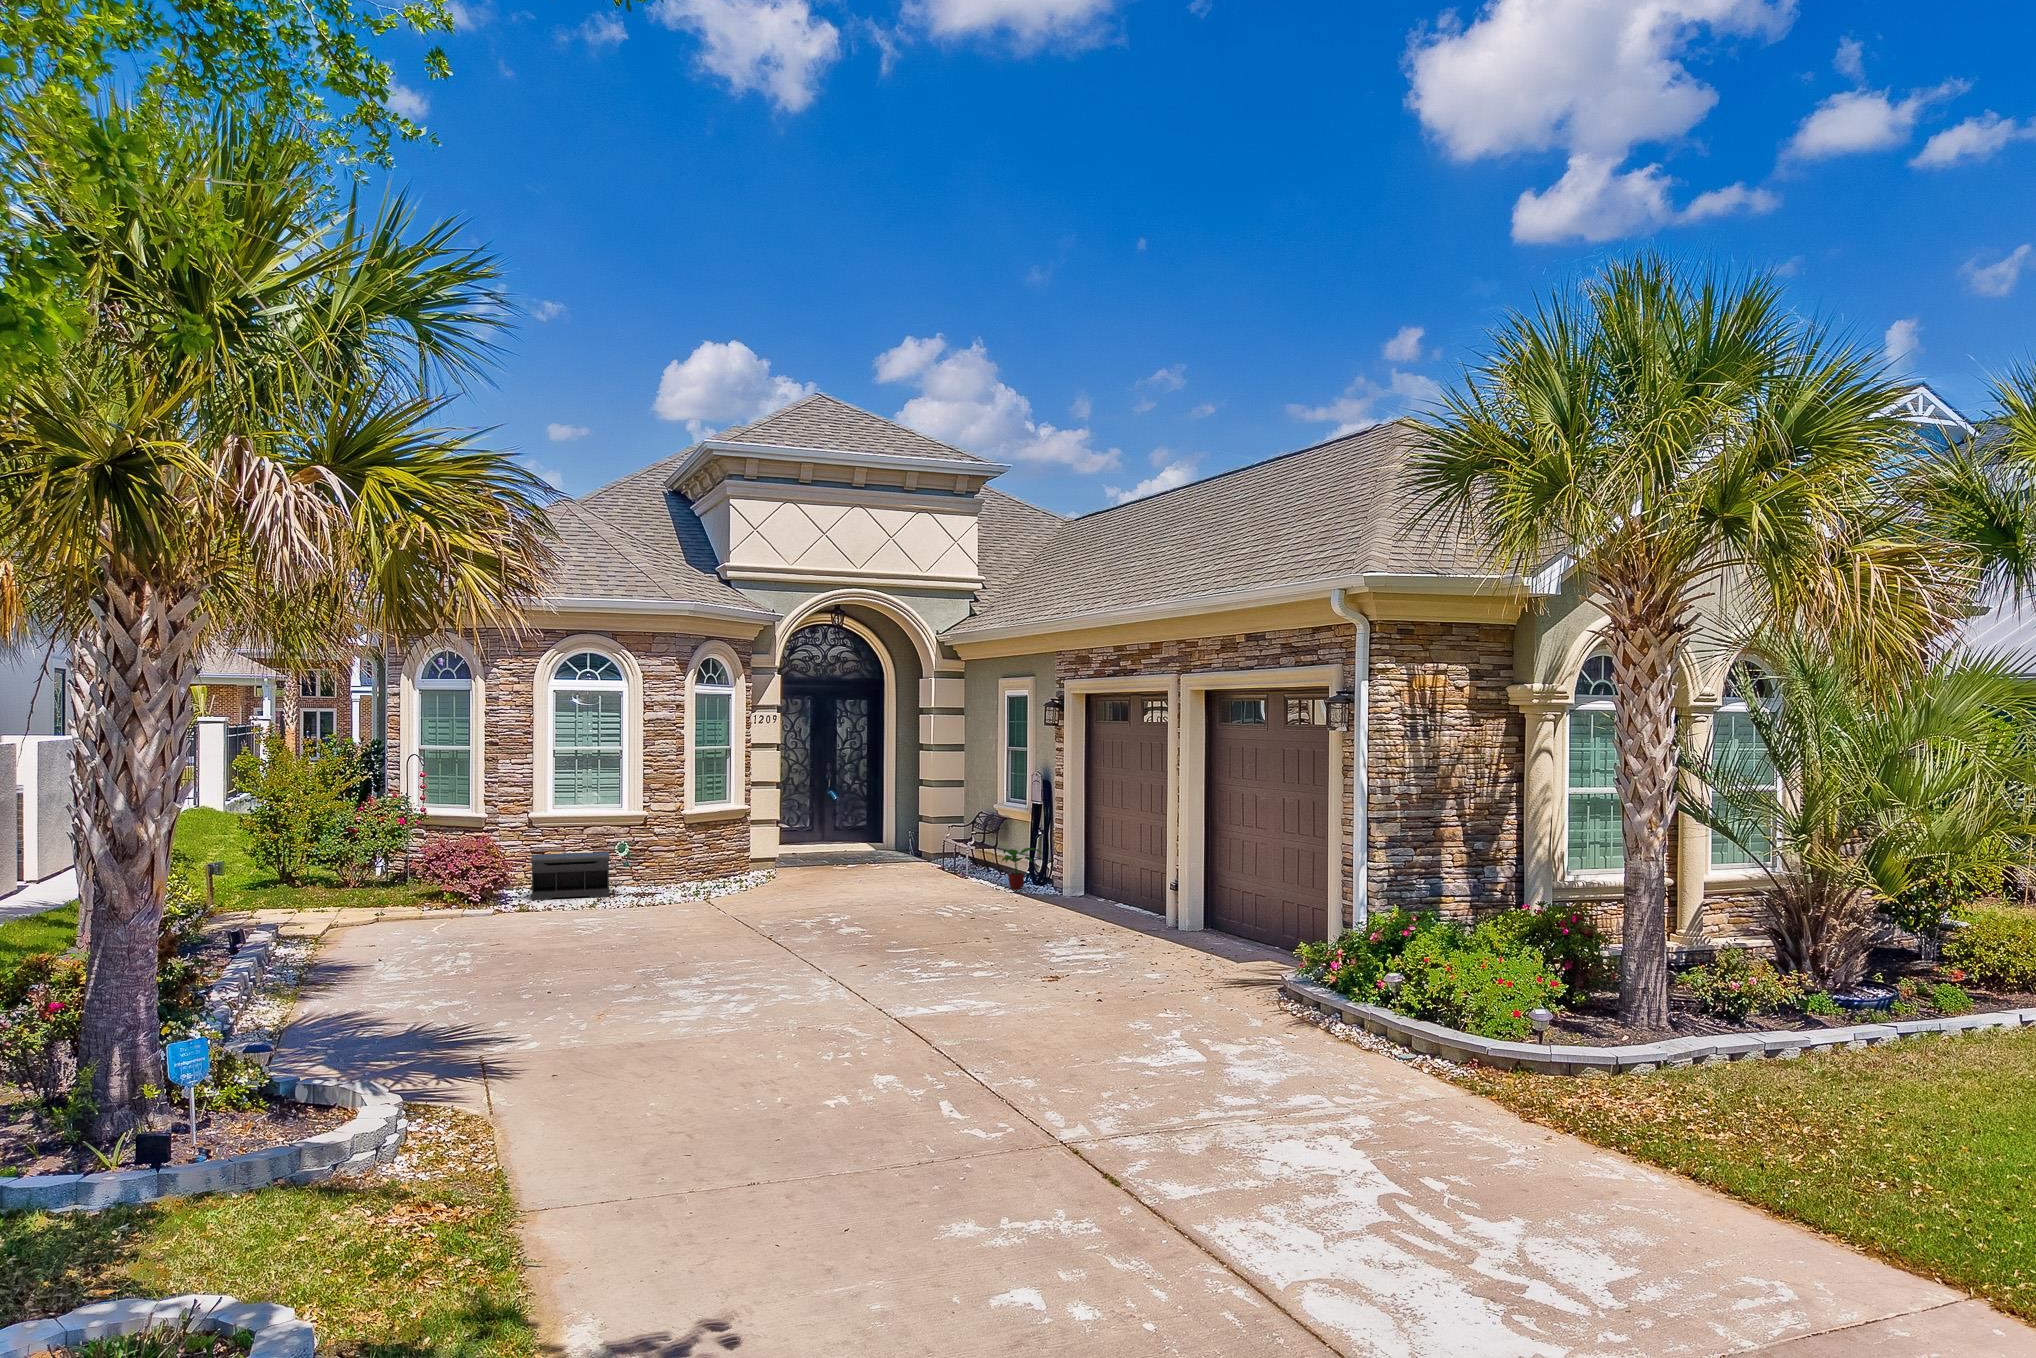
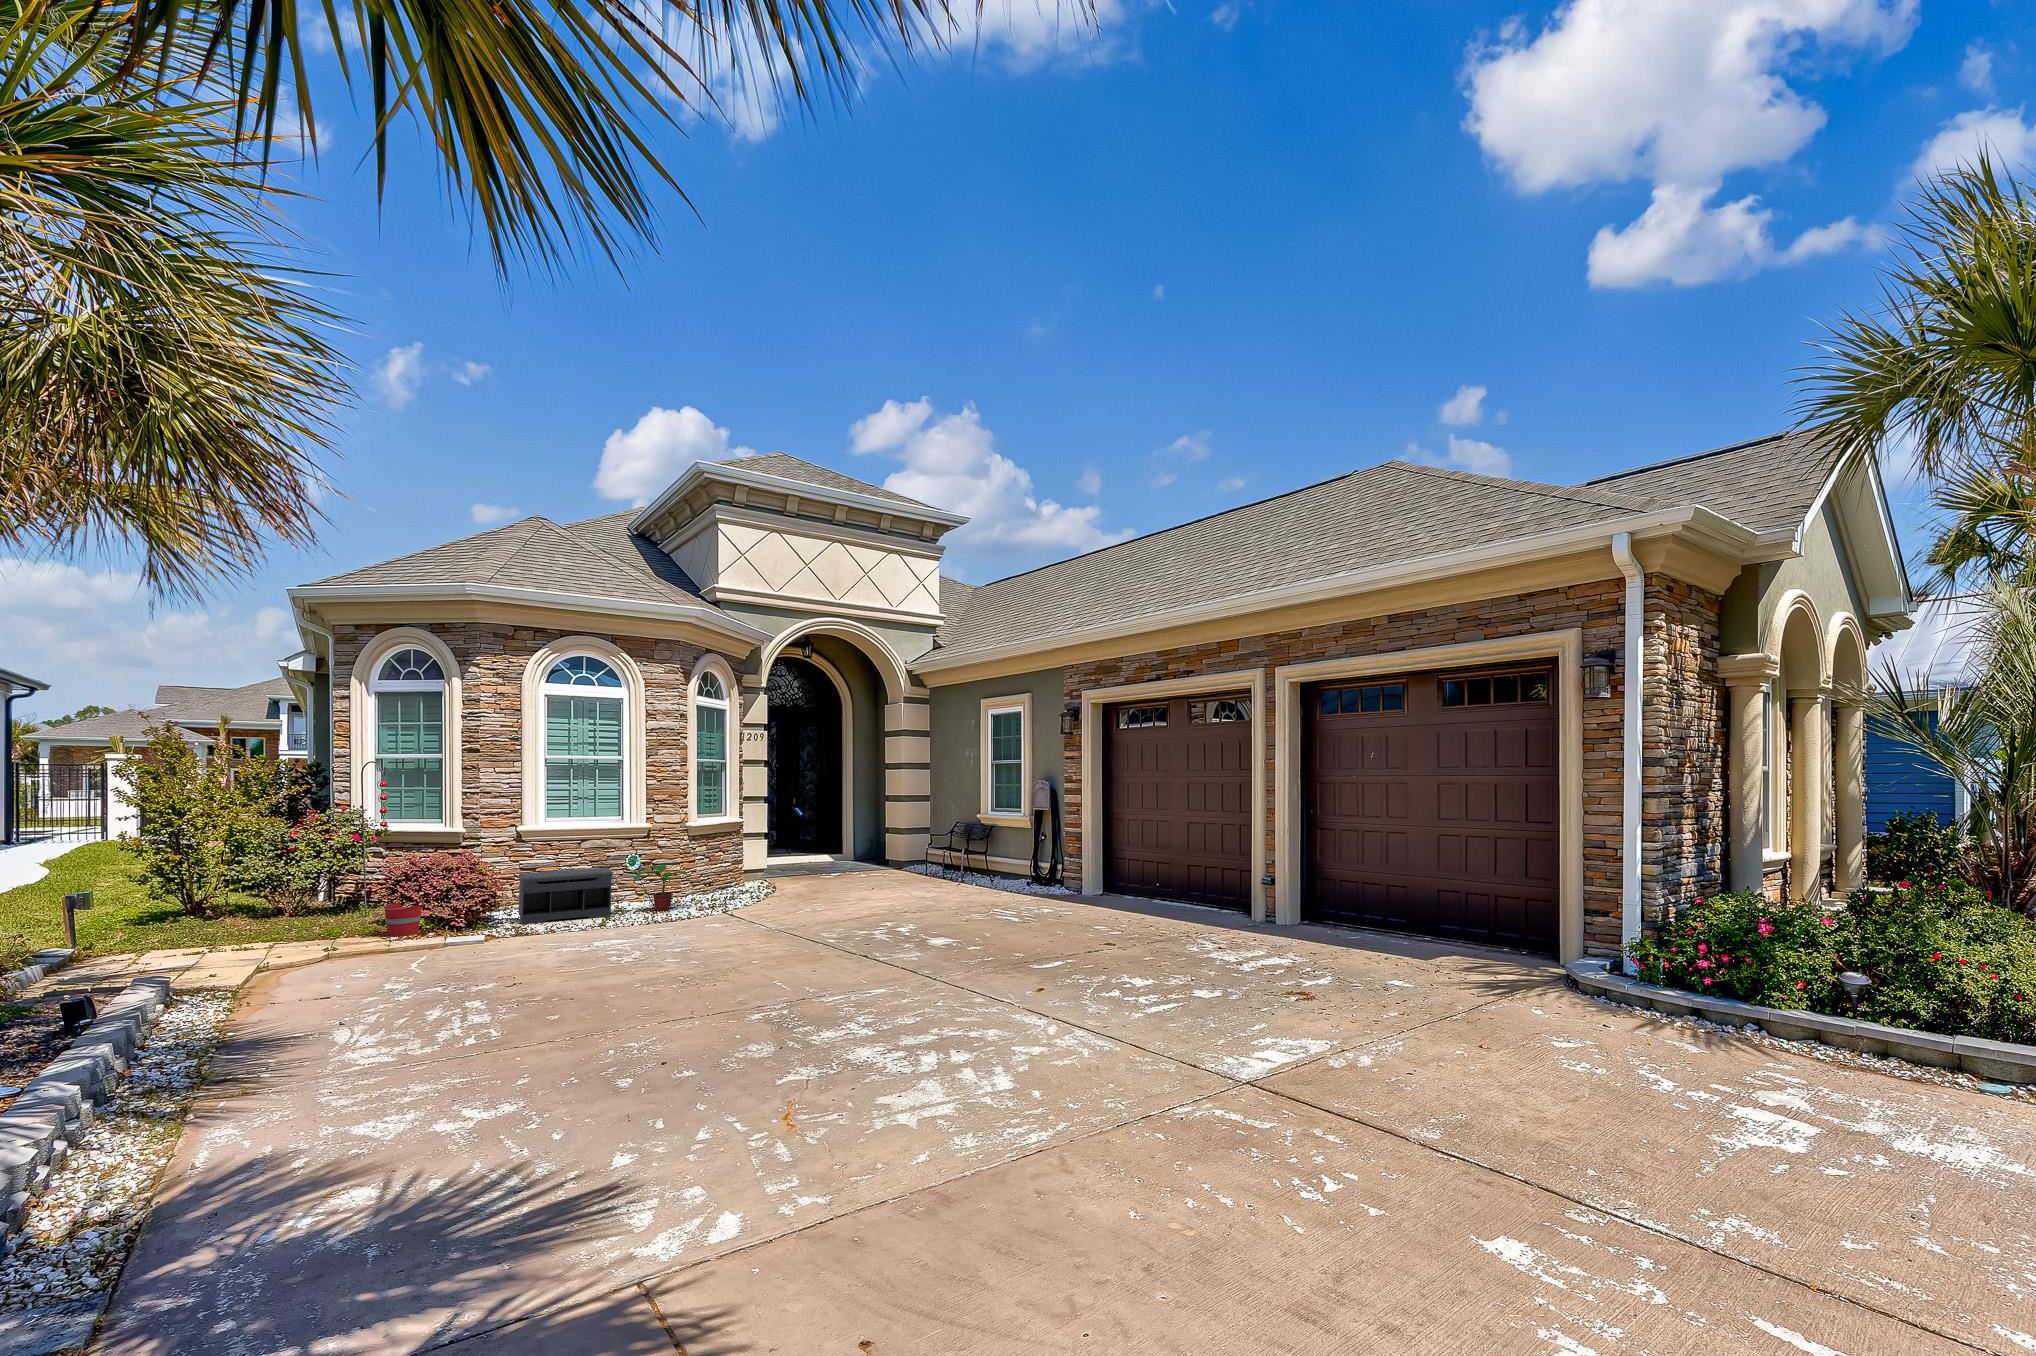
potted plant: present [1002,848,1042,890] -> present [636,865,689,911]
bucket: none [420,877,452,905] -> present [382,903,423,936]

